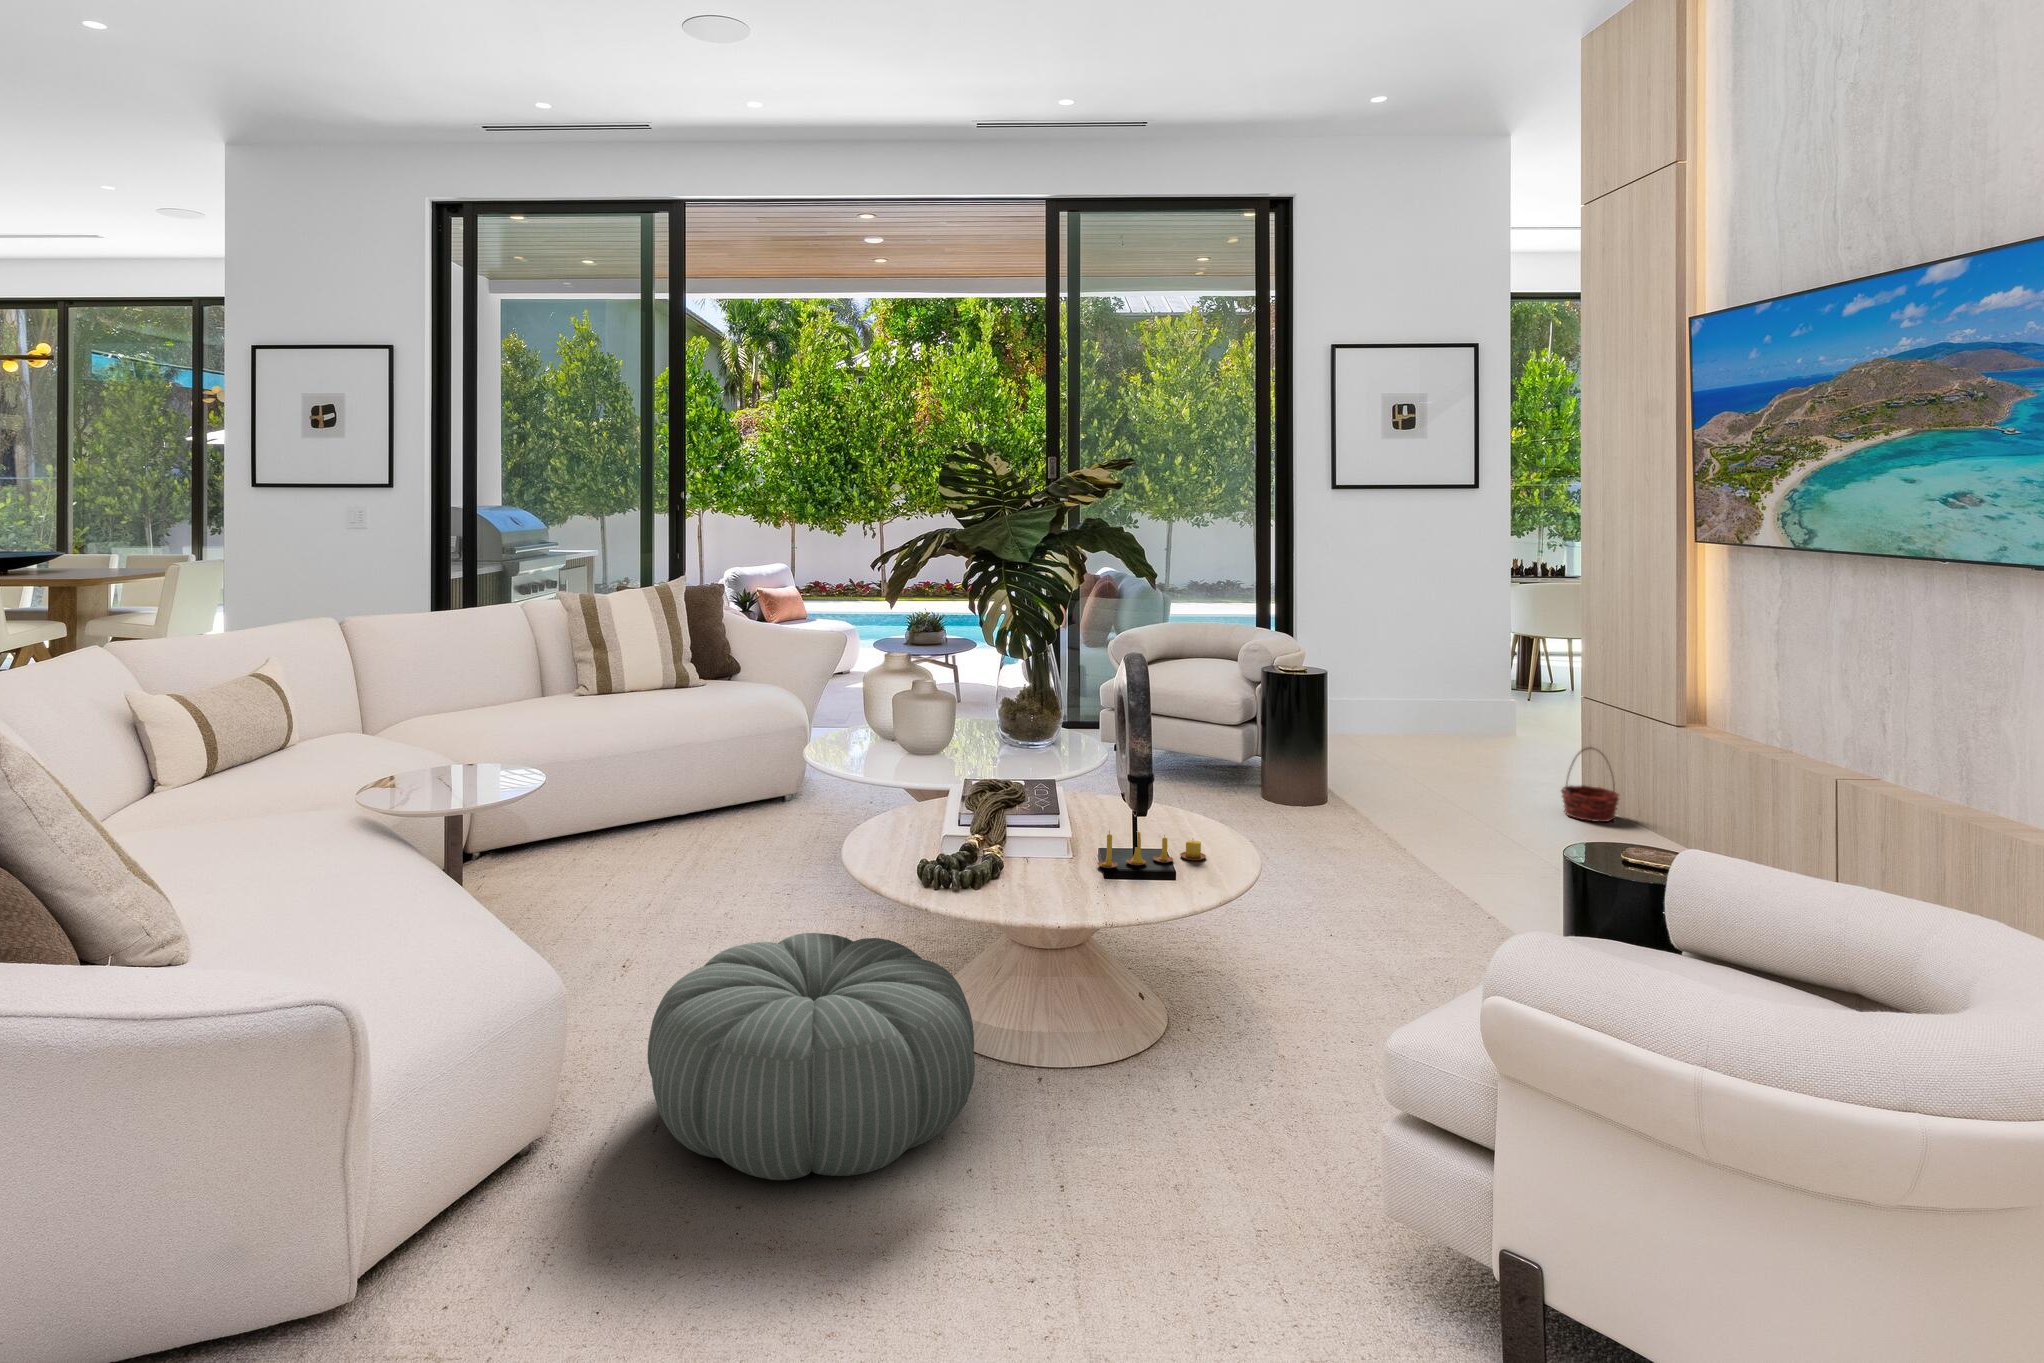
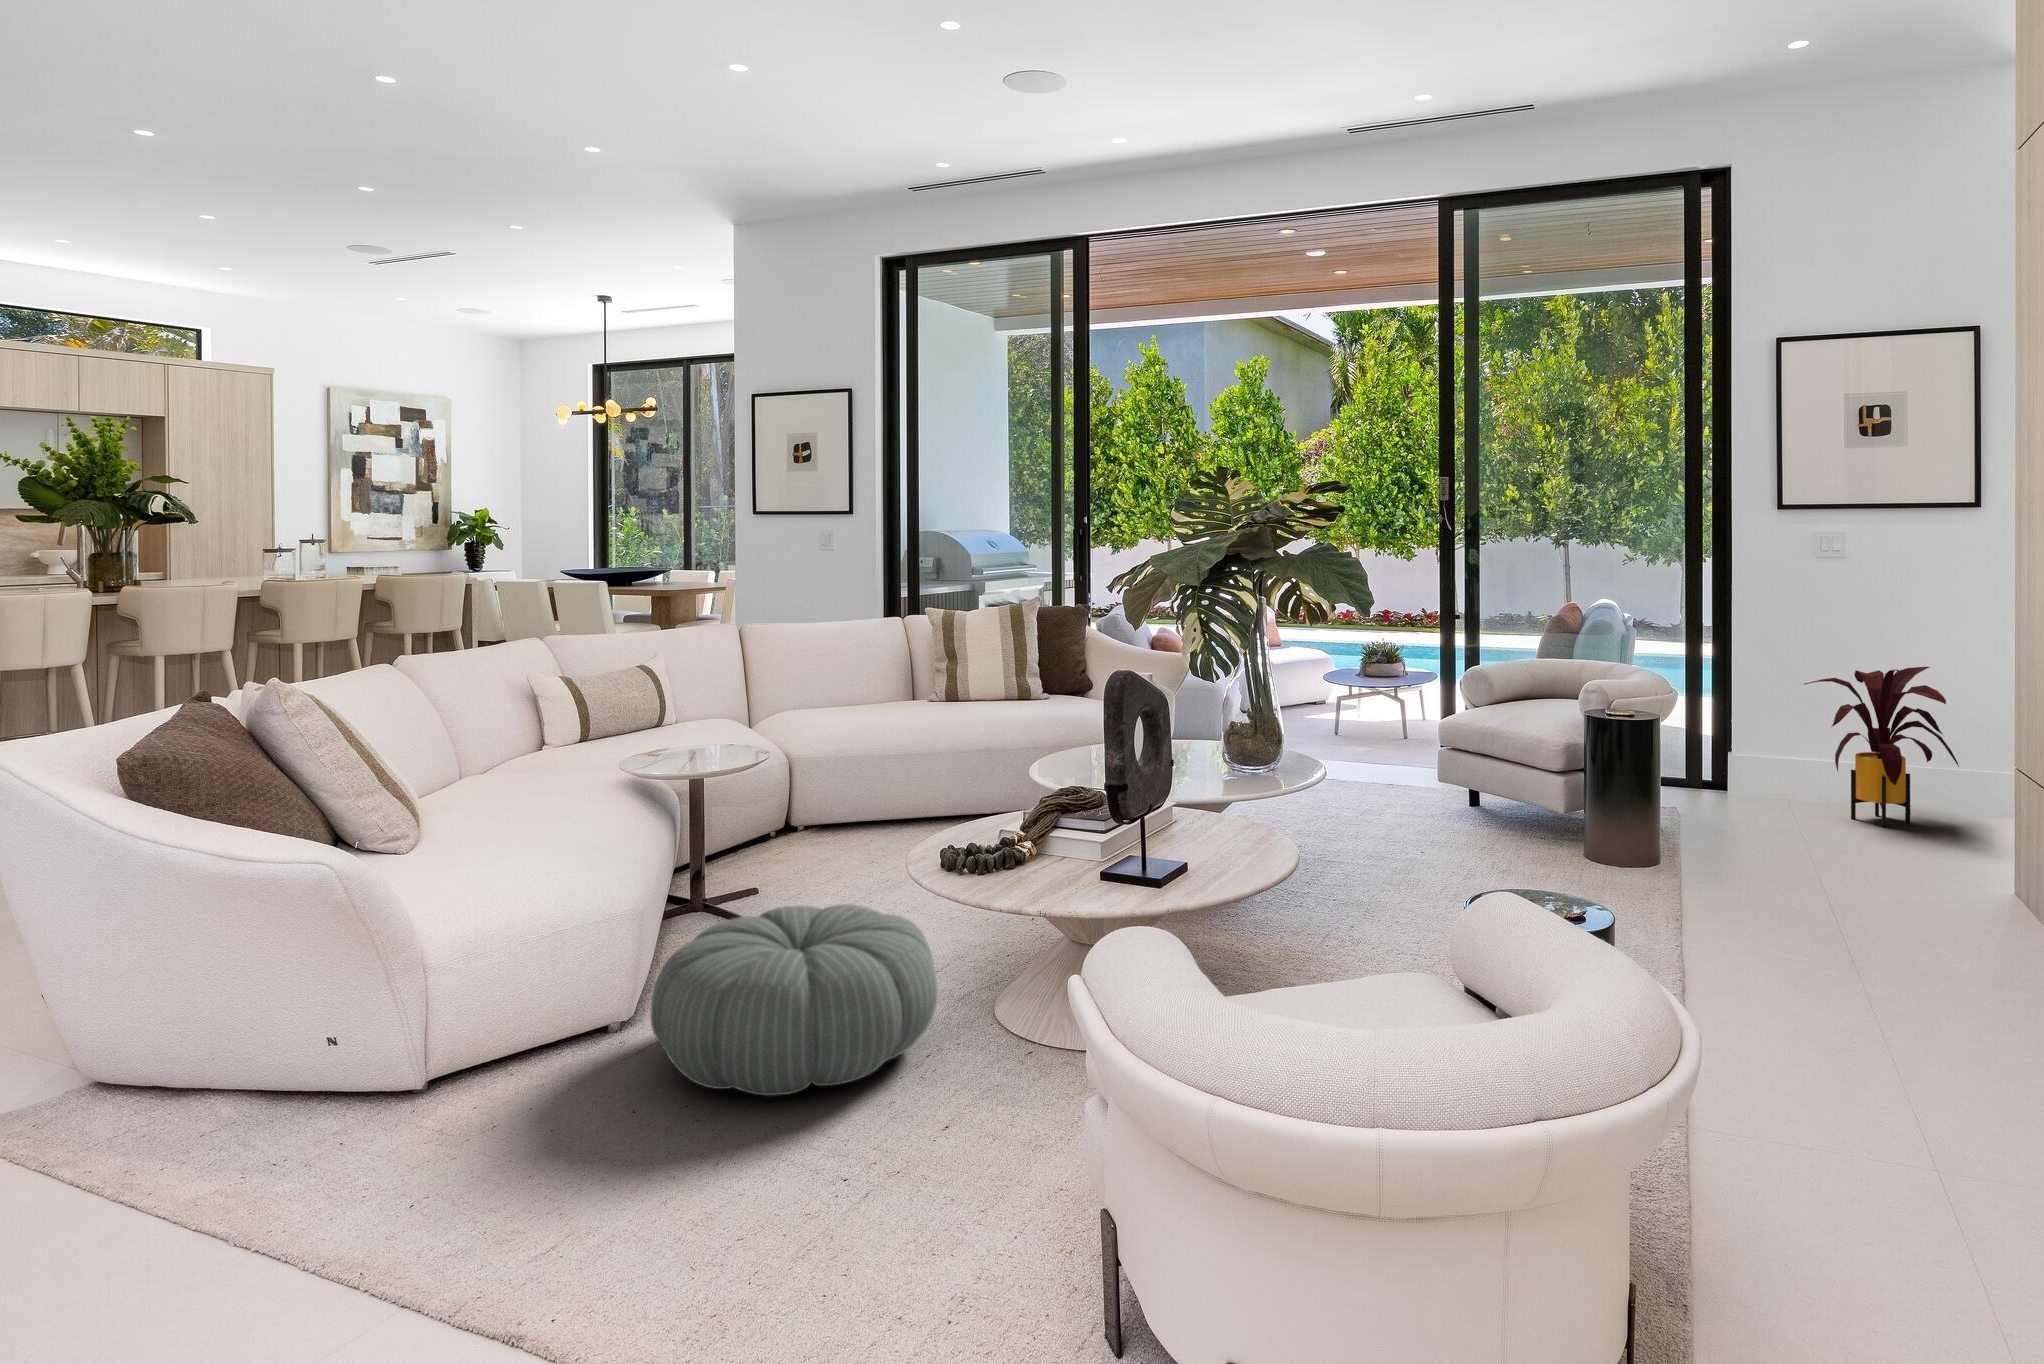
house plant: none [1365,620,1492,753] -> present [1805,667,1959,827]
basket: present [1561,747,1619,822] -> none [1948,829,2028,923]
candle: present [1098,831,1206,868] -> none [1096,843,1207,881]

